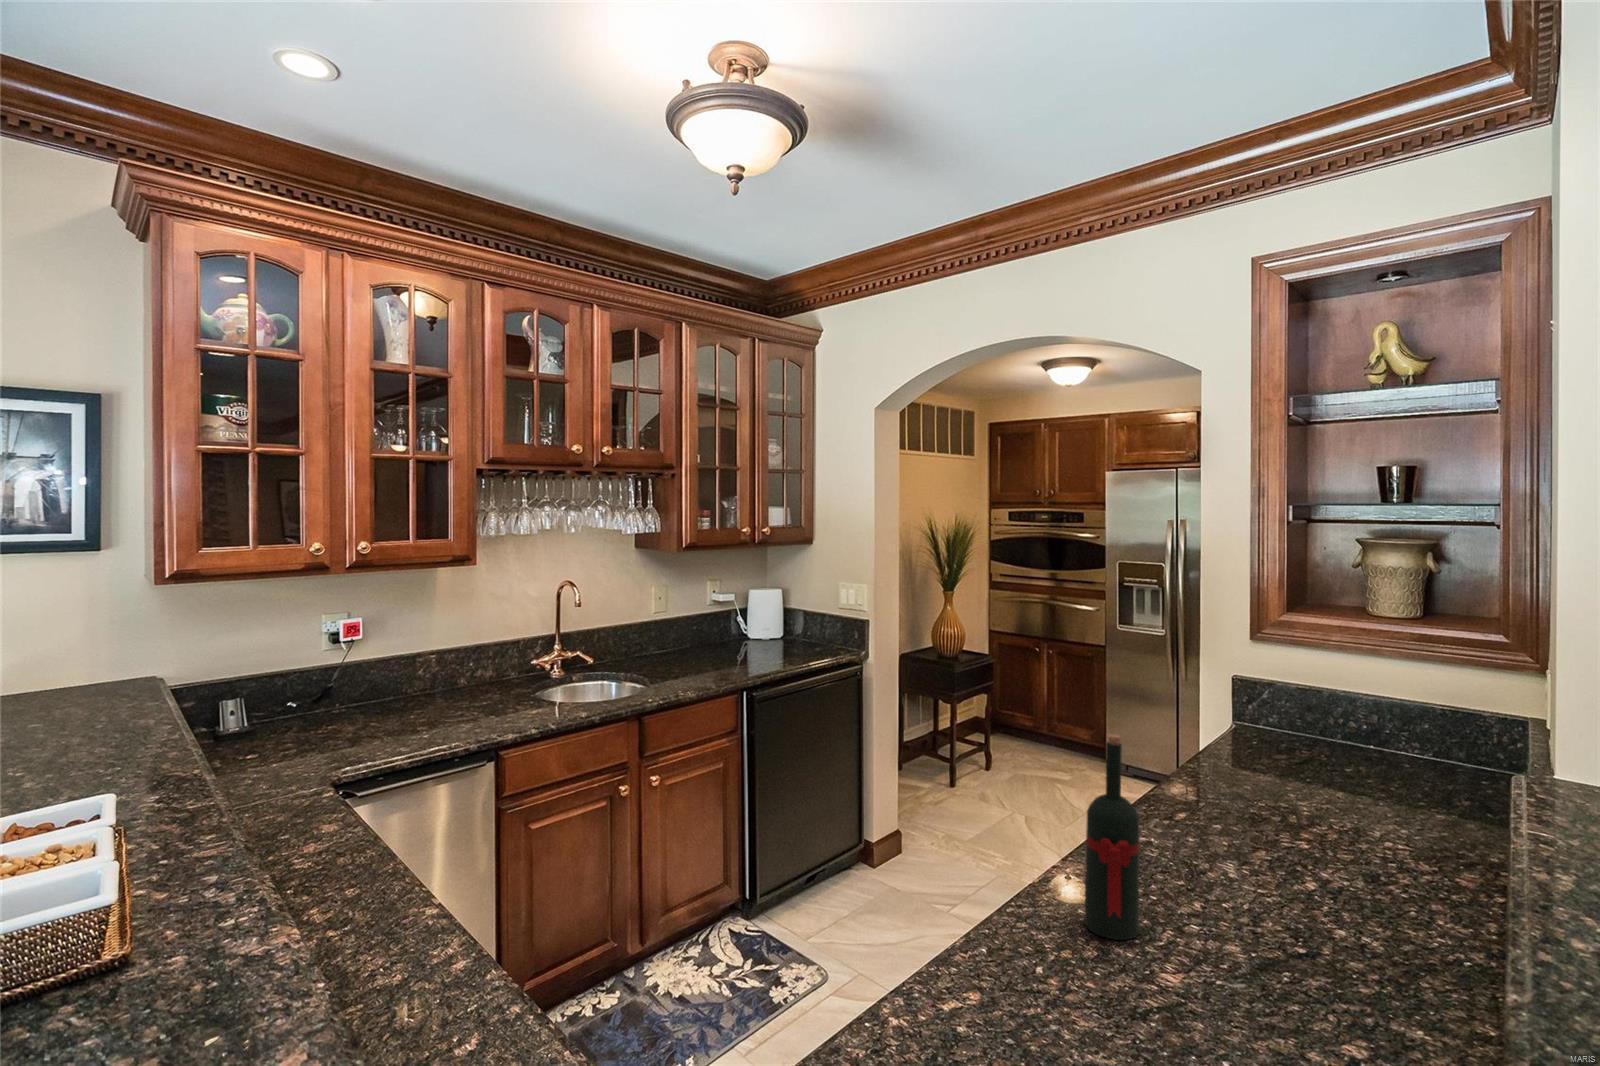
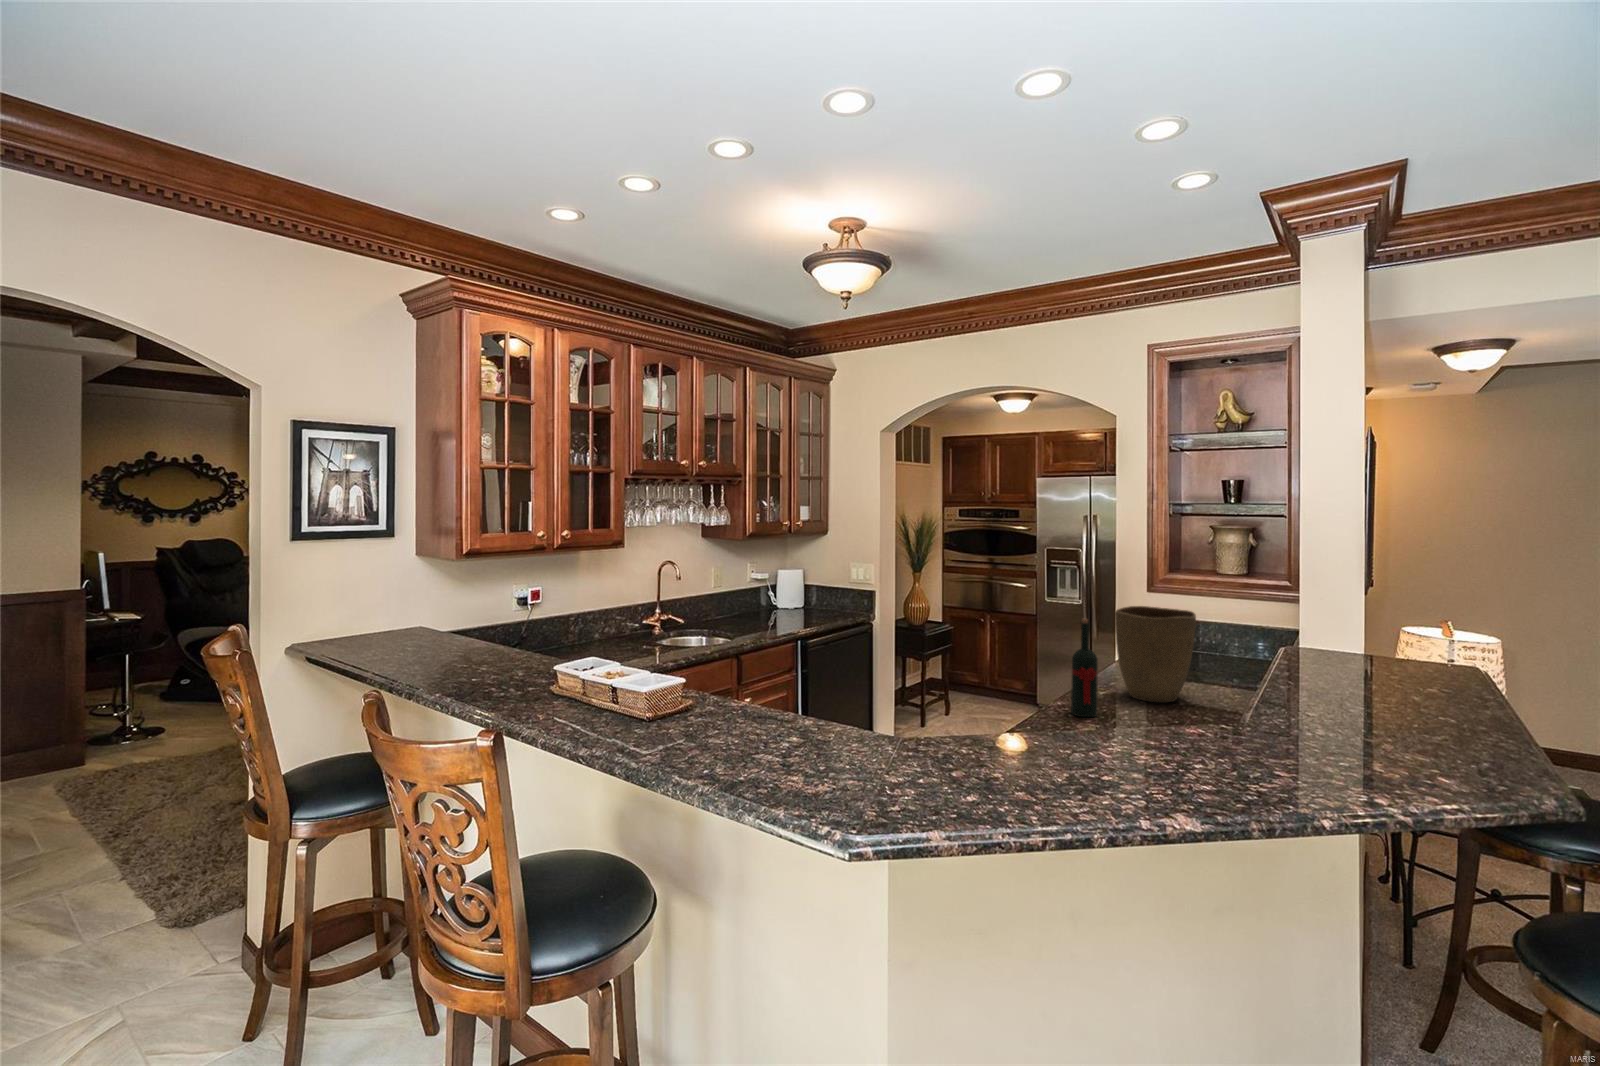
vase: none [1184,692,1350,894] -> present [1115,606,1196,702]

